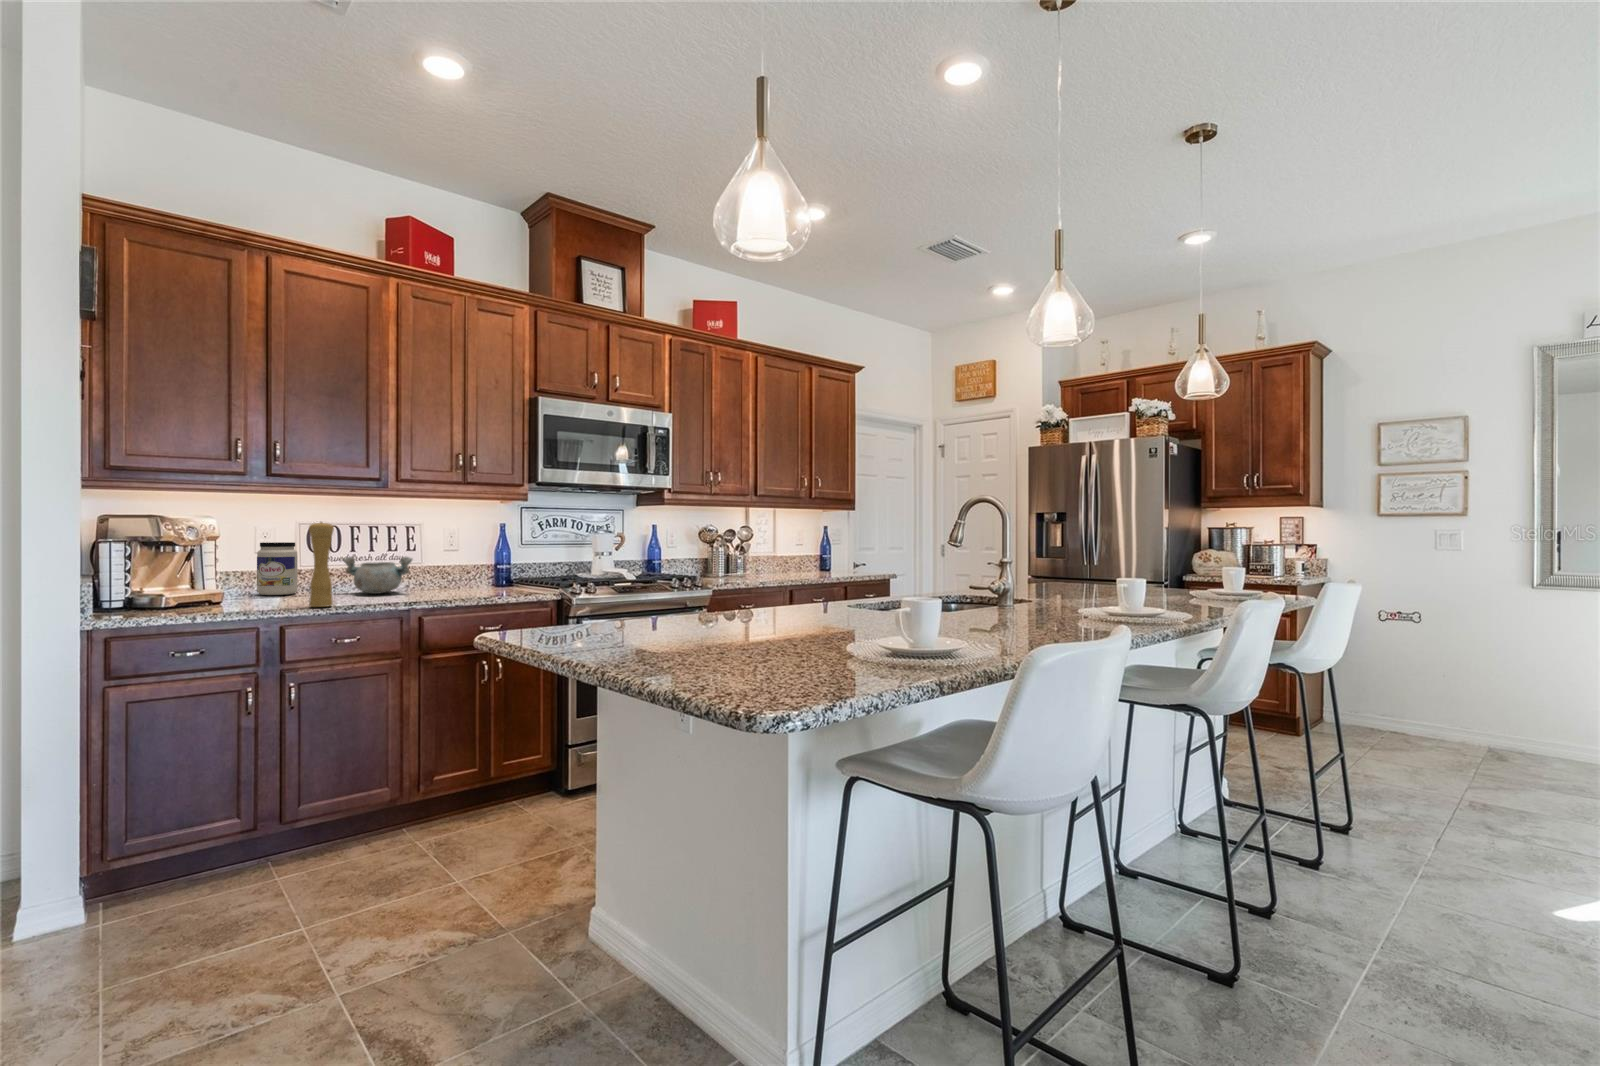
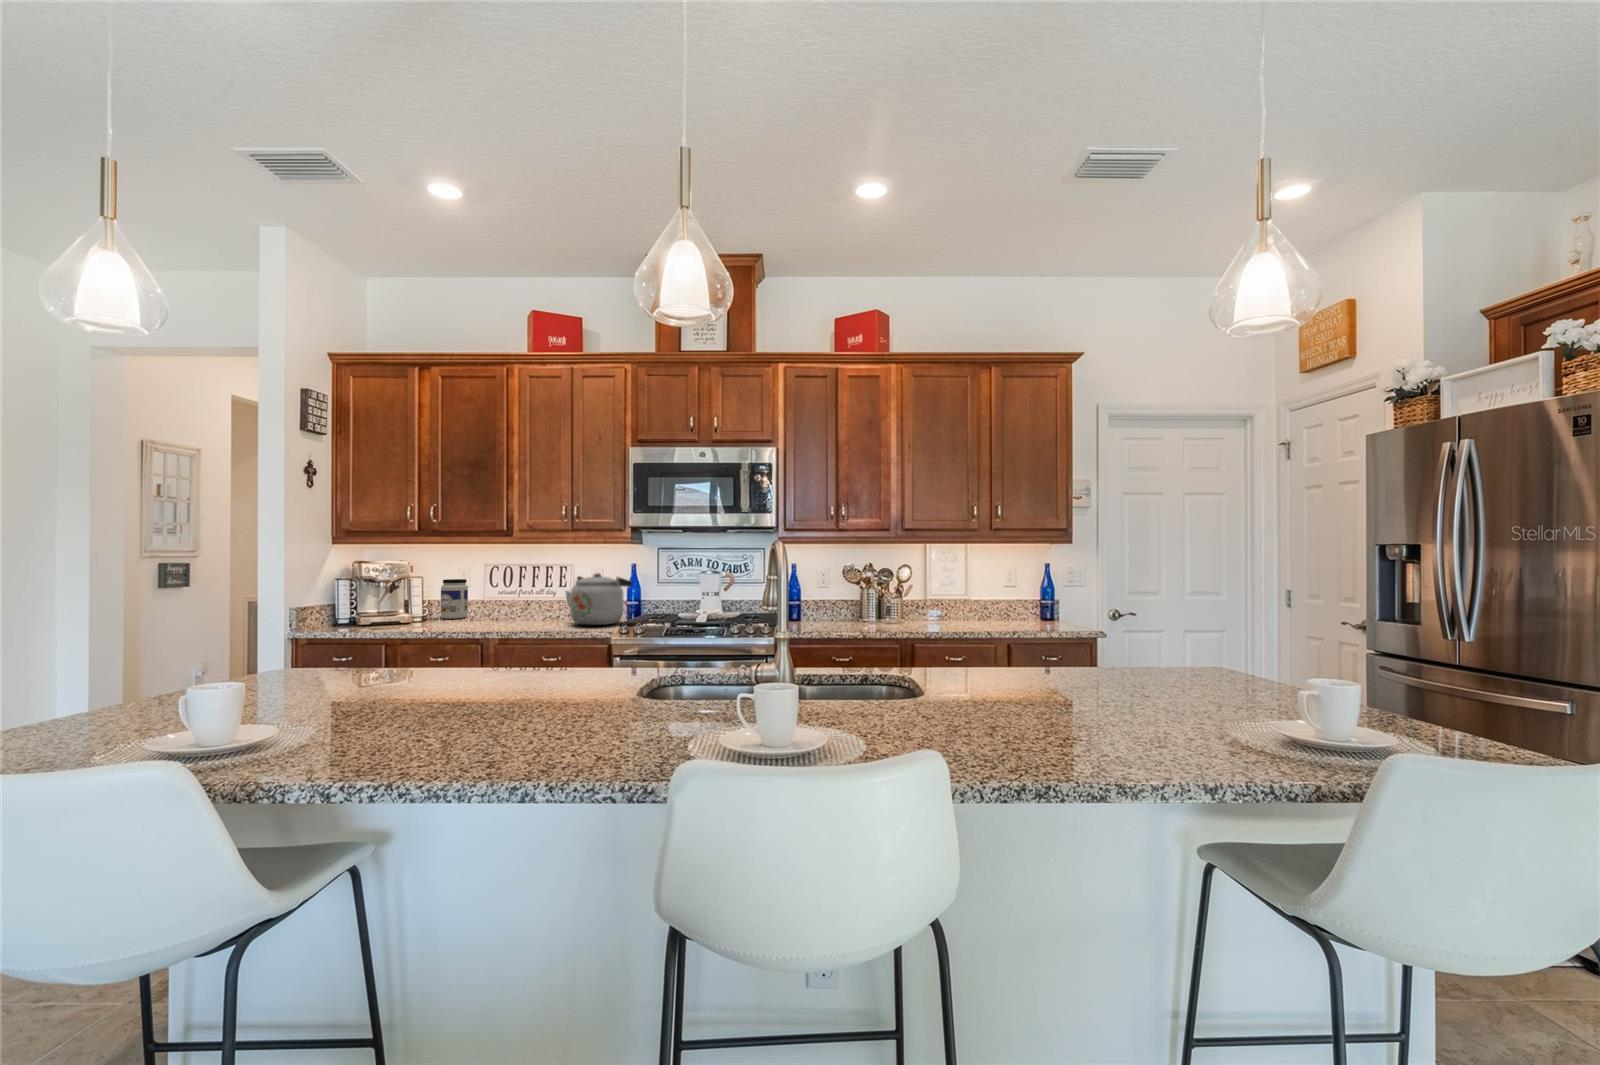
pepper mill: present [309,522,334,607] -> none [420,567,438,631]
kettle: none [467,532,543,590] -> present [565,573,632,625]
bowl: present [343,557,412,594] -> none [485,591,523,621]

